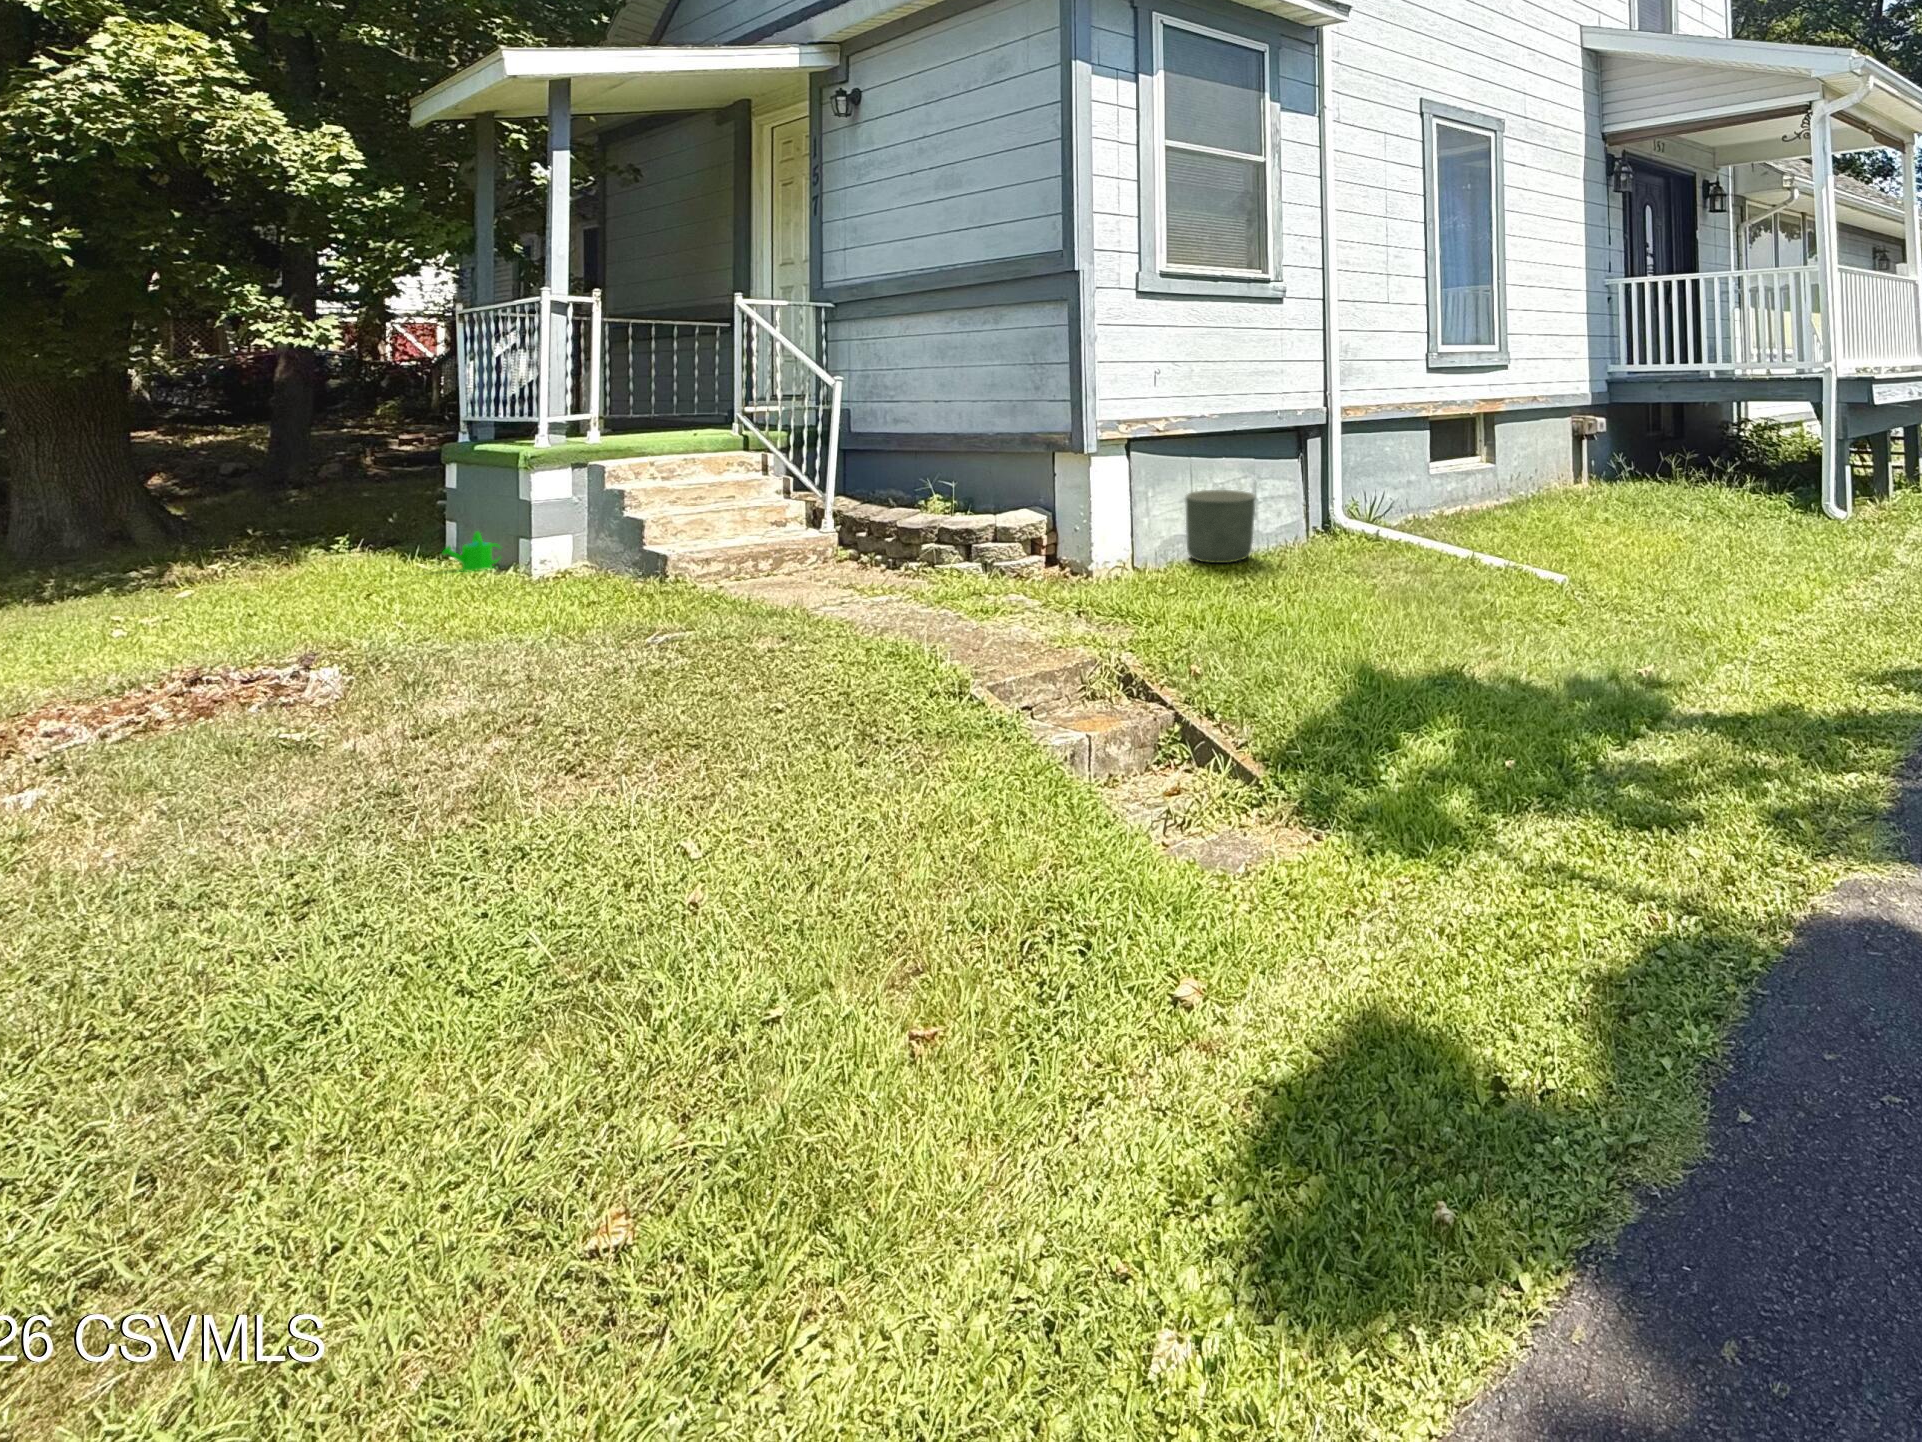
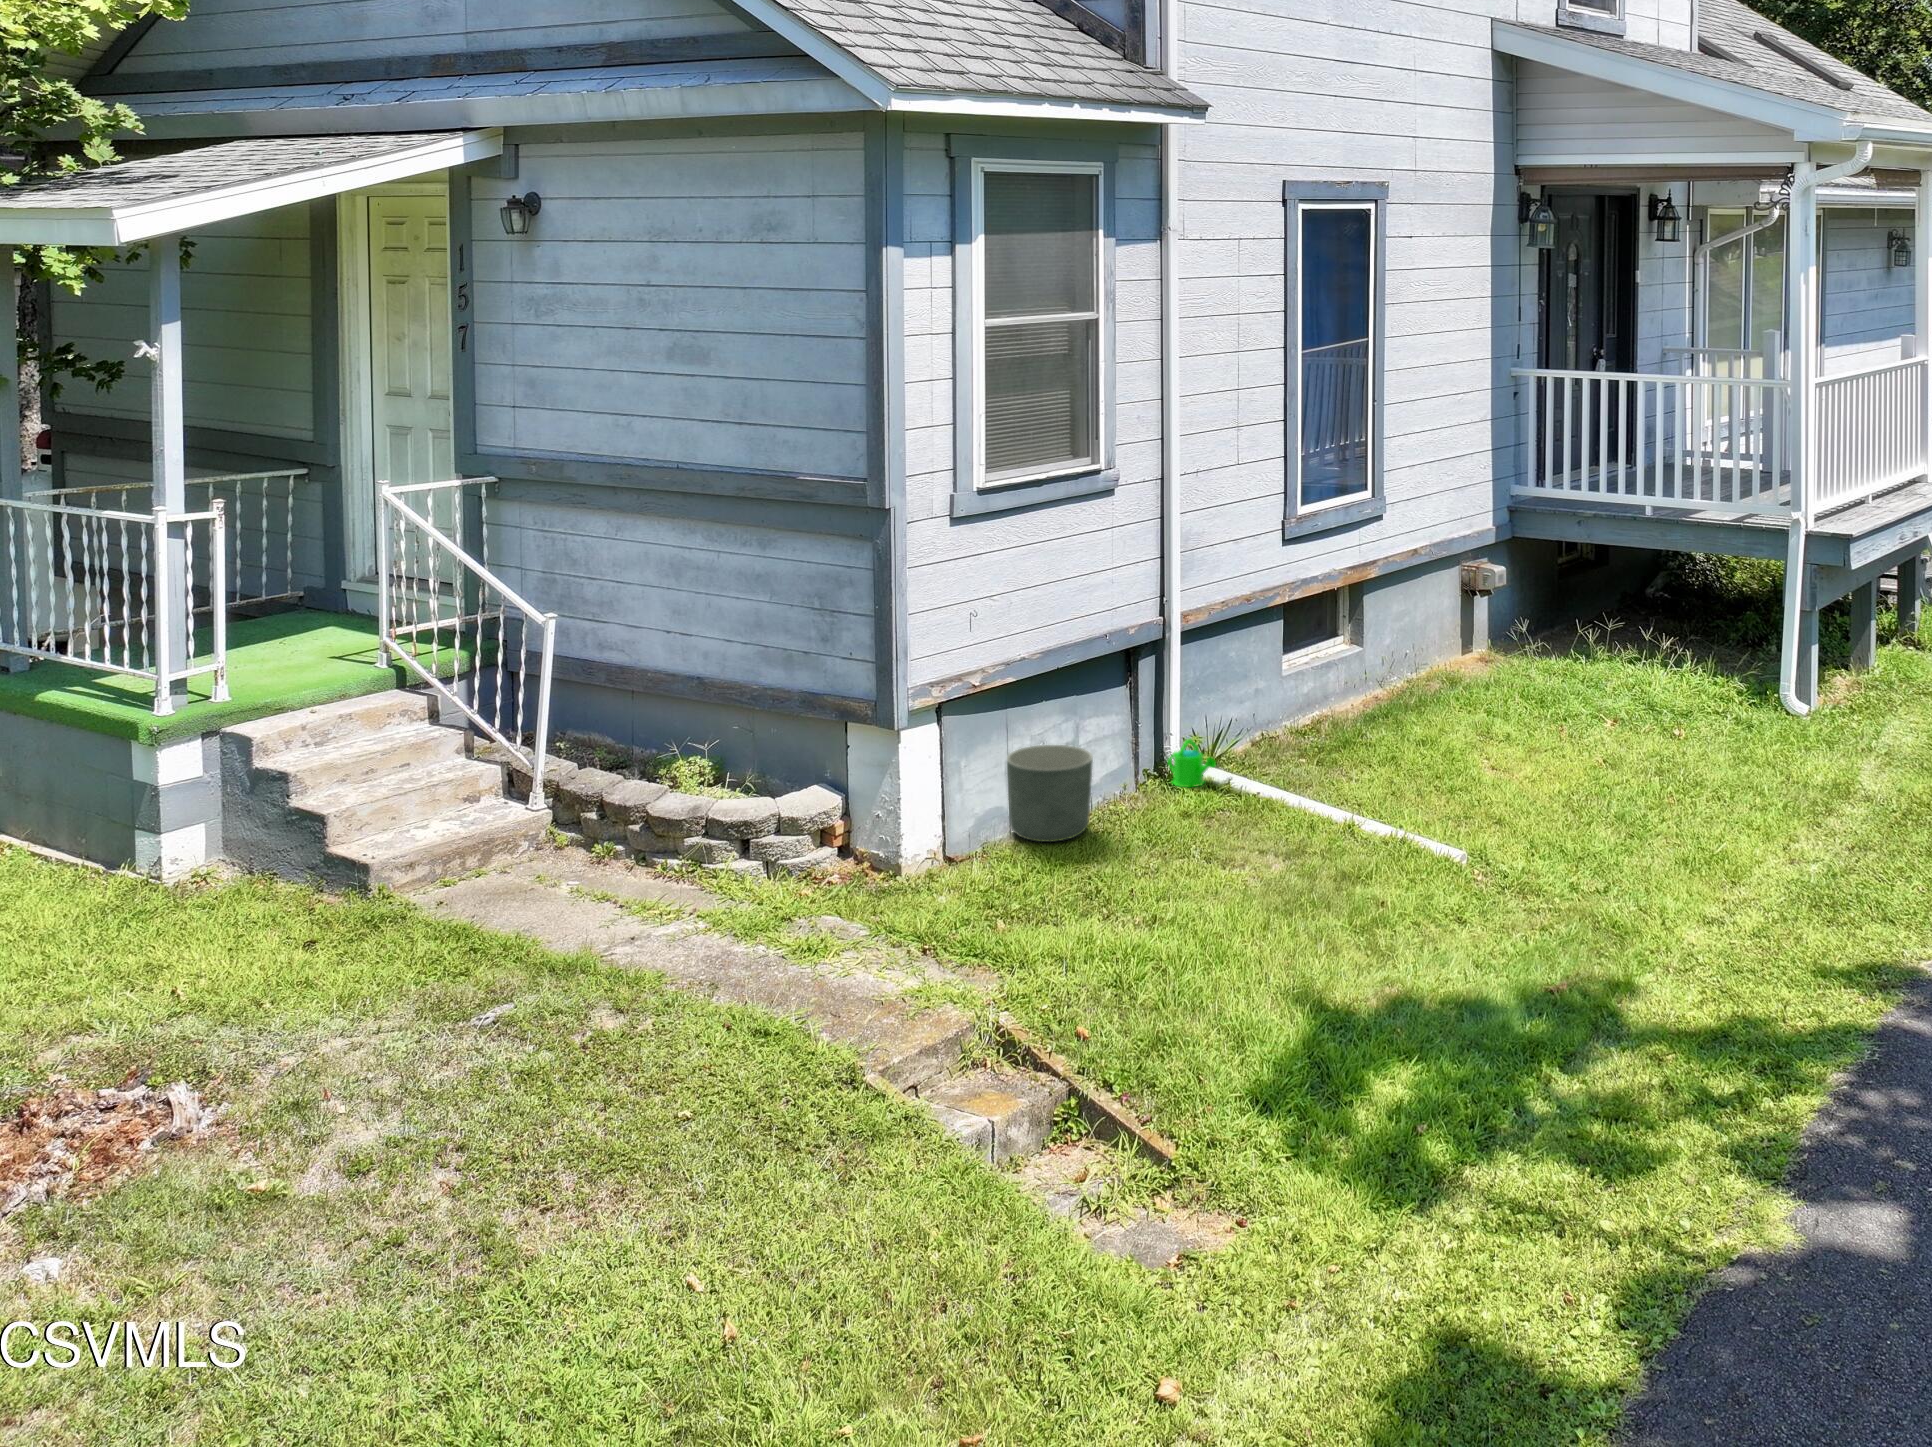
watering can: present [443,532,501,572] -> present [1167,739,1216,788]

